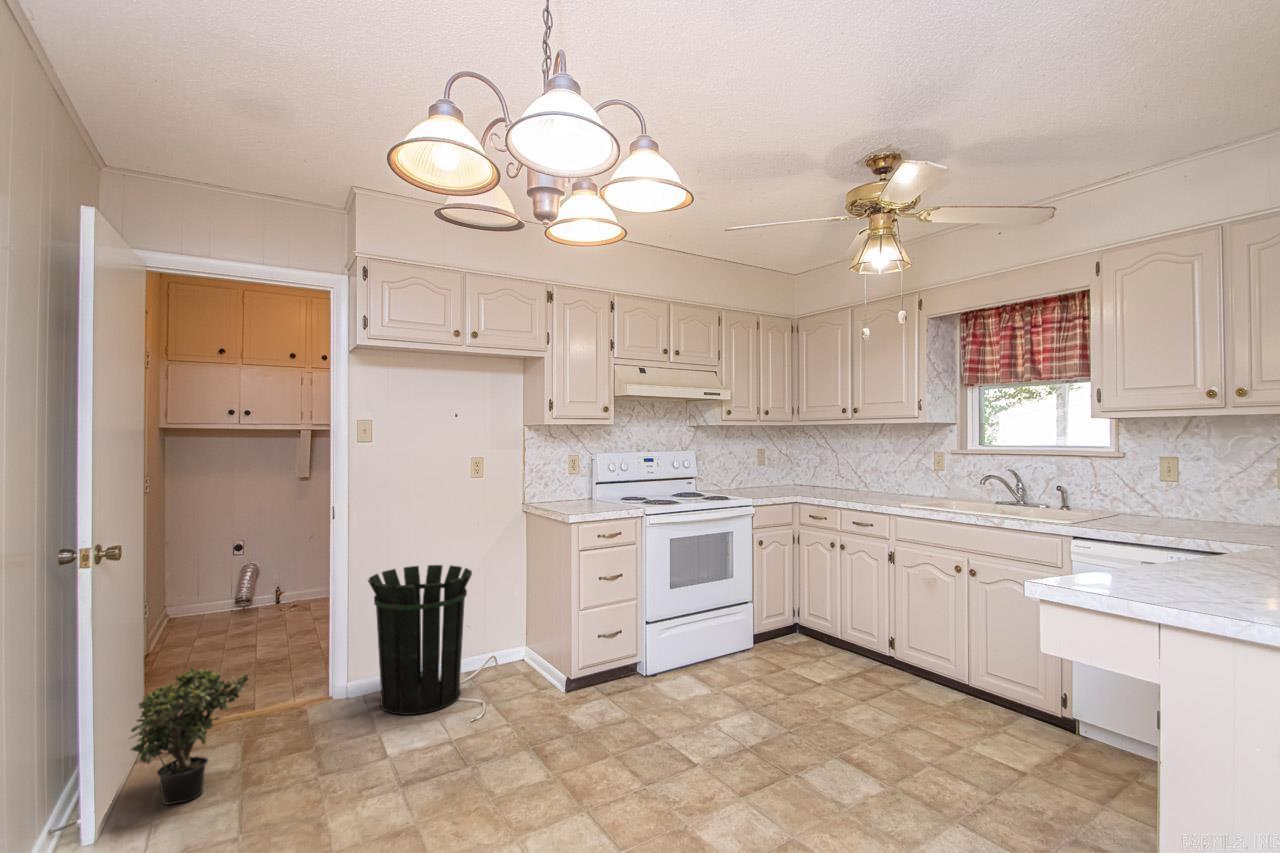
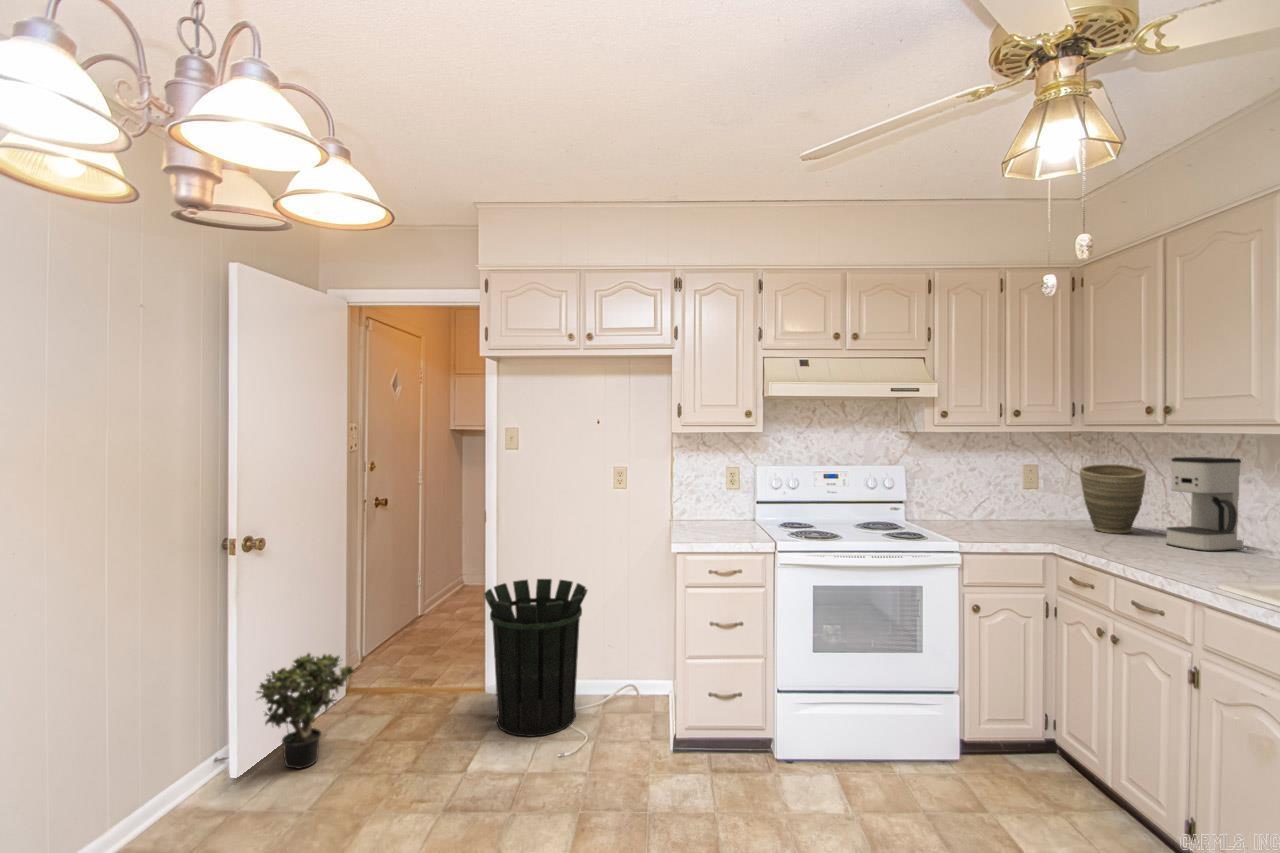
coffee maker: none [848,439,882,494] -> present [1167,457,1243,551]
vase: none [796,446,832,490] -> present [1080,464,1146,533]

